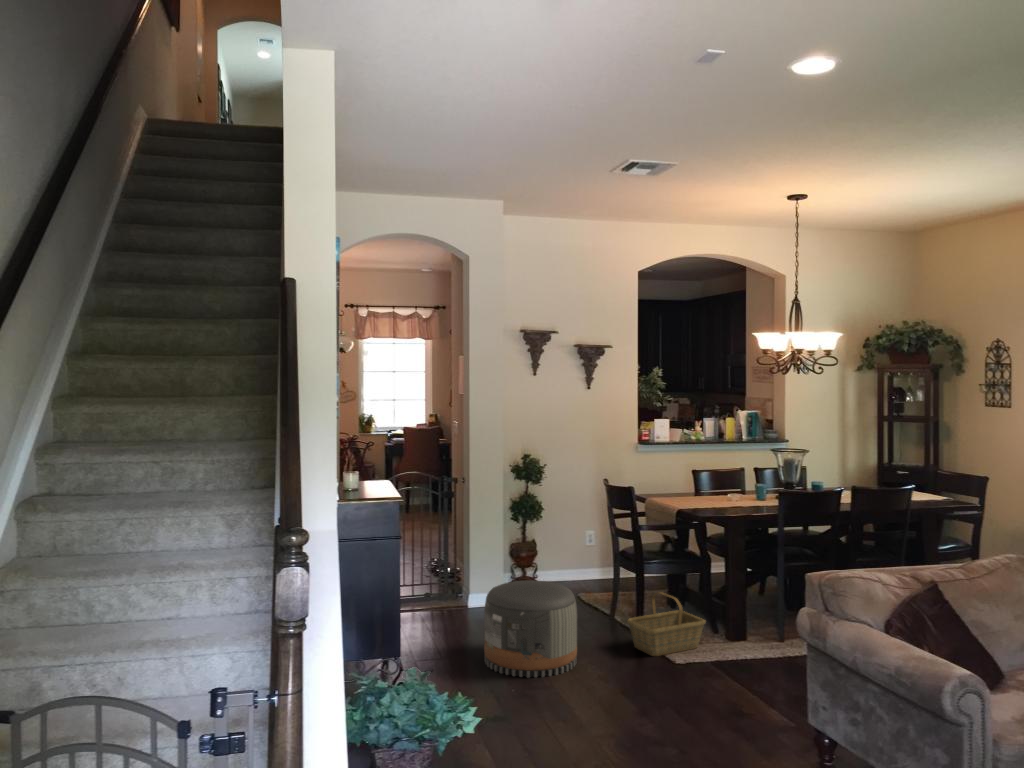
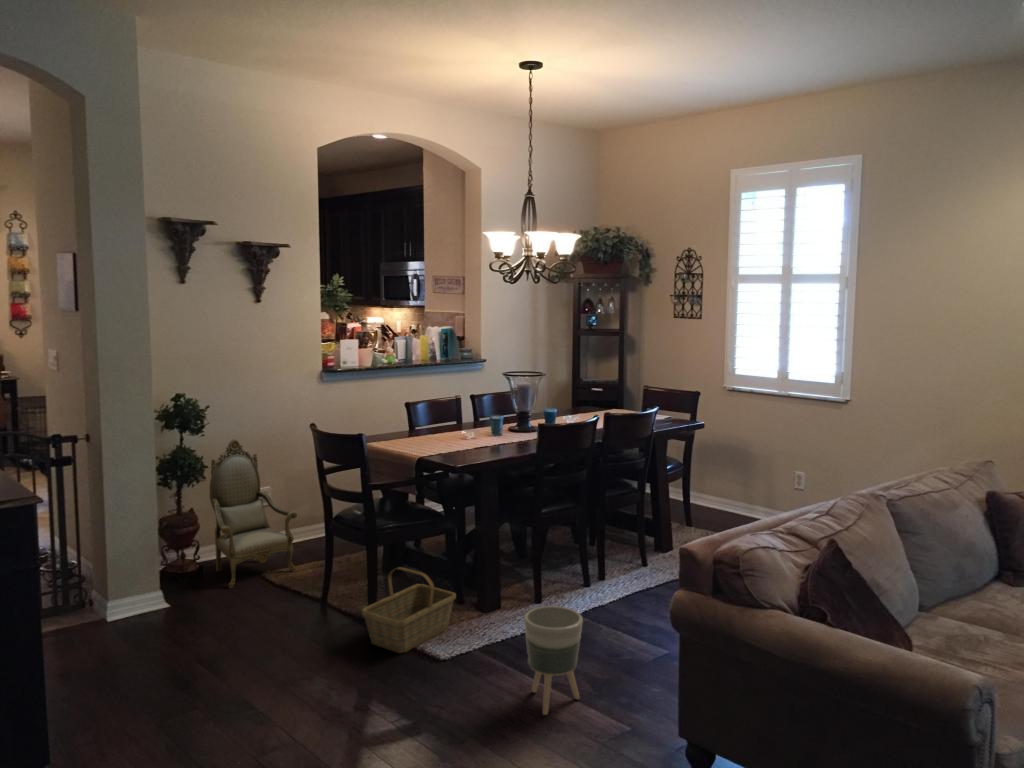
armchair: none [524,461,606,600] -> present [210,439,297,588]
pouf: present [484,580,577,677] -> none [163,581,306,734]
planter: none [728,627,776,710] -> present [524,606,583,715]

